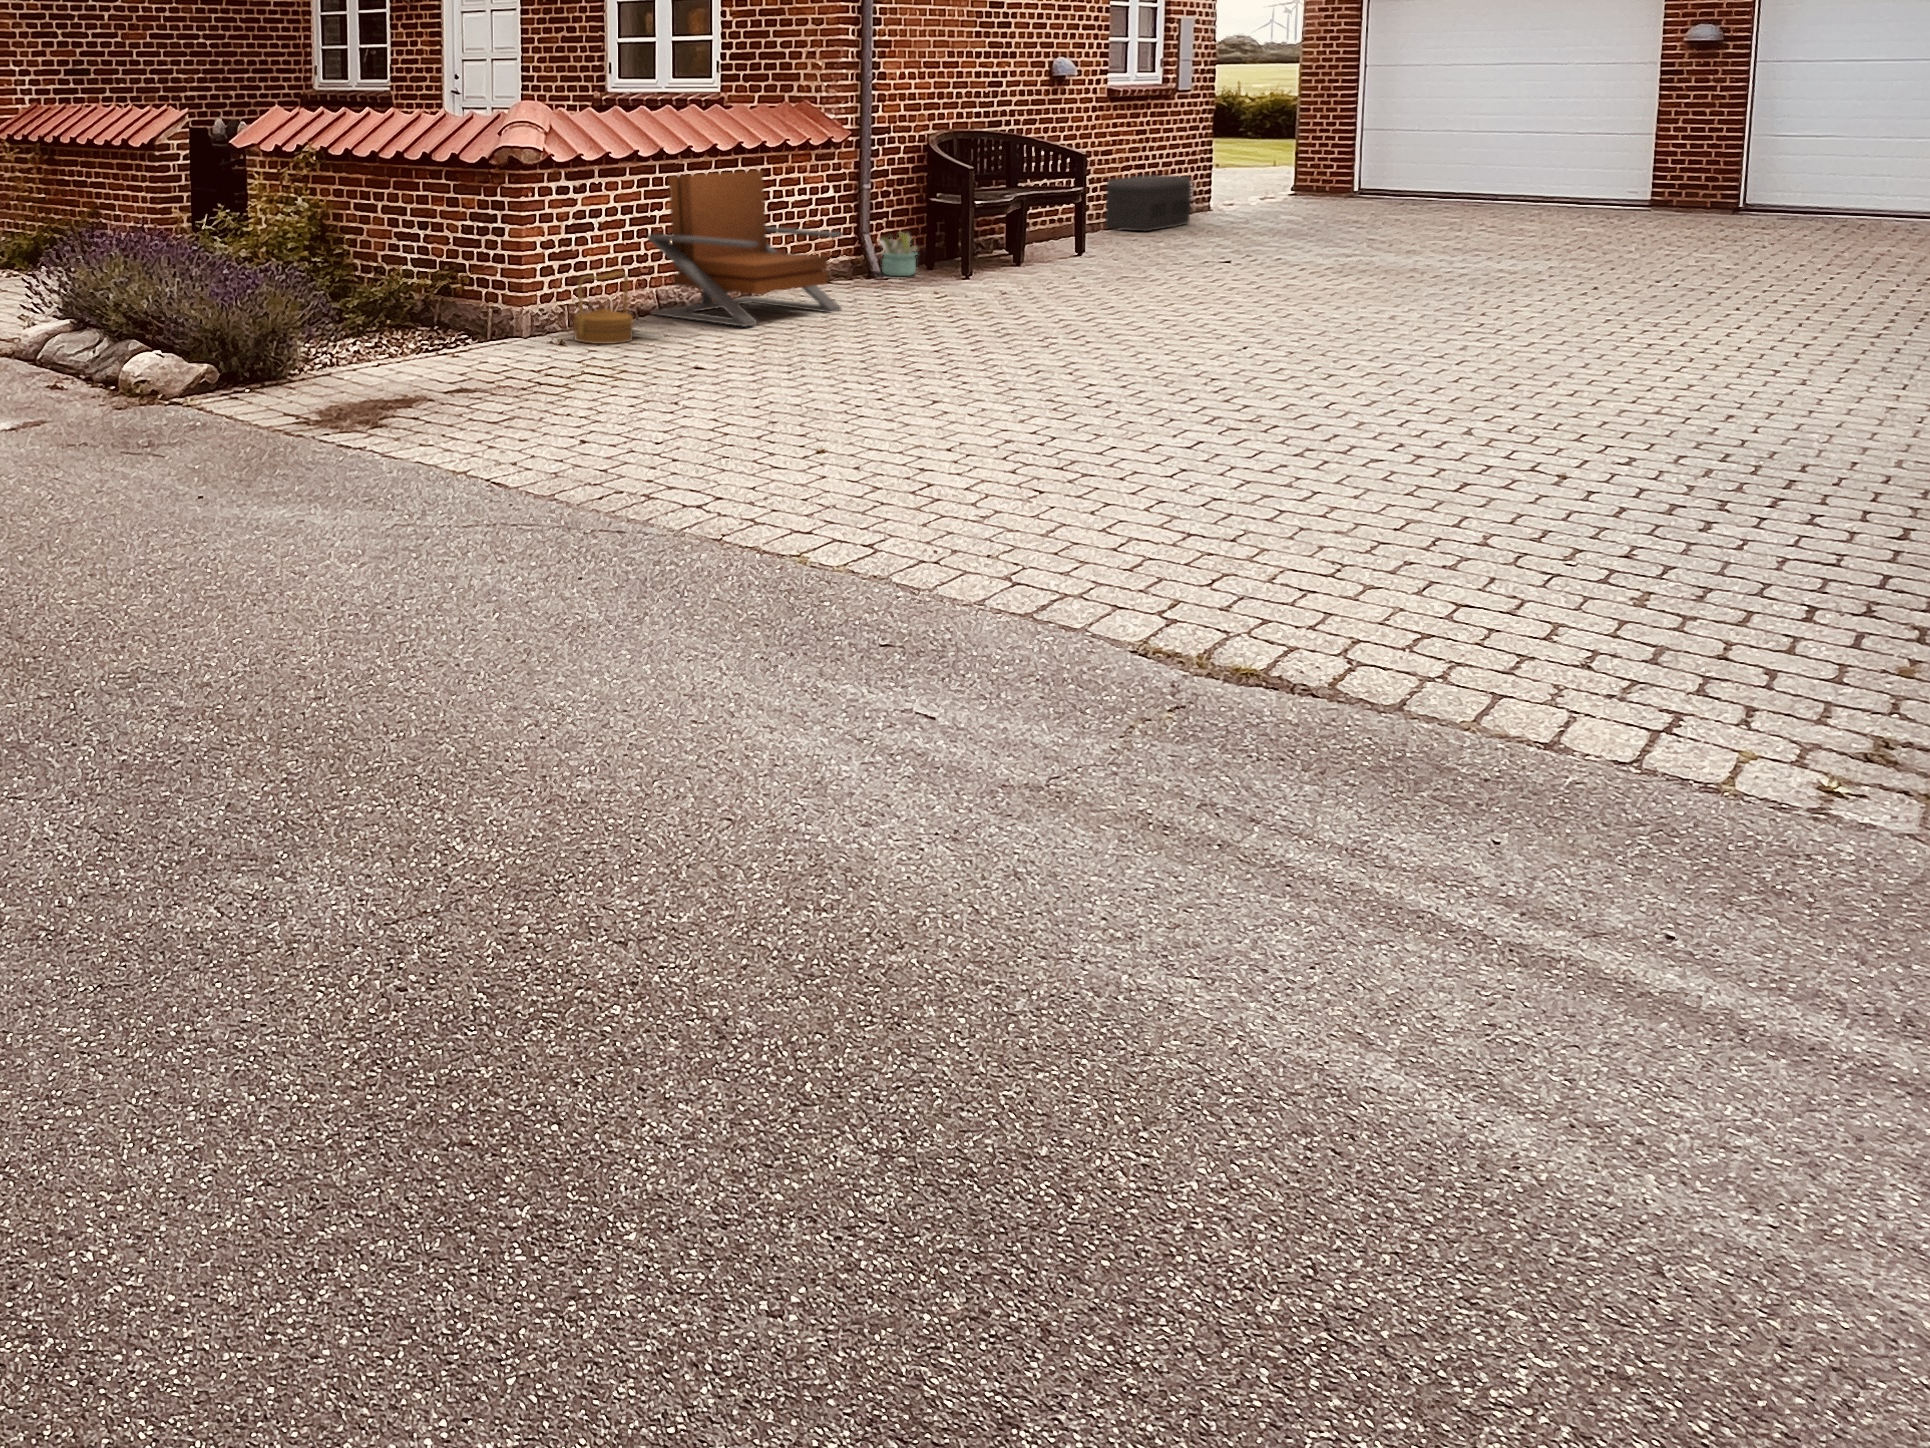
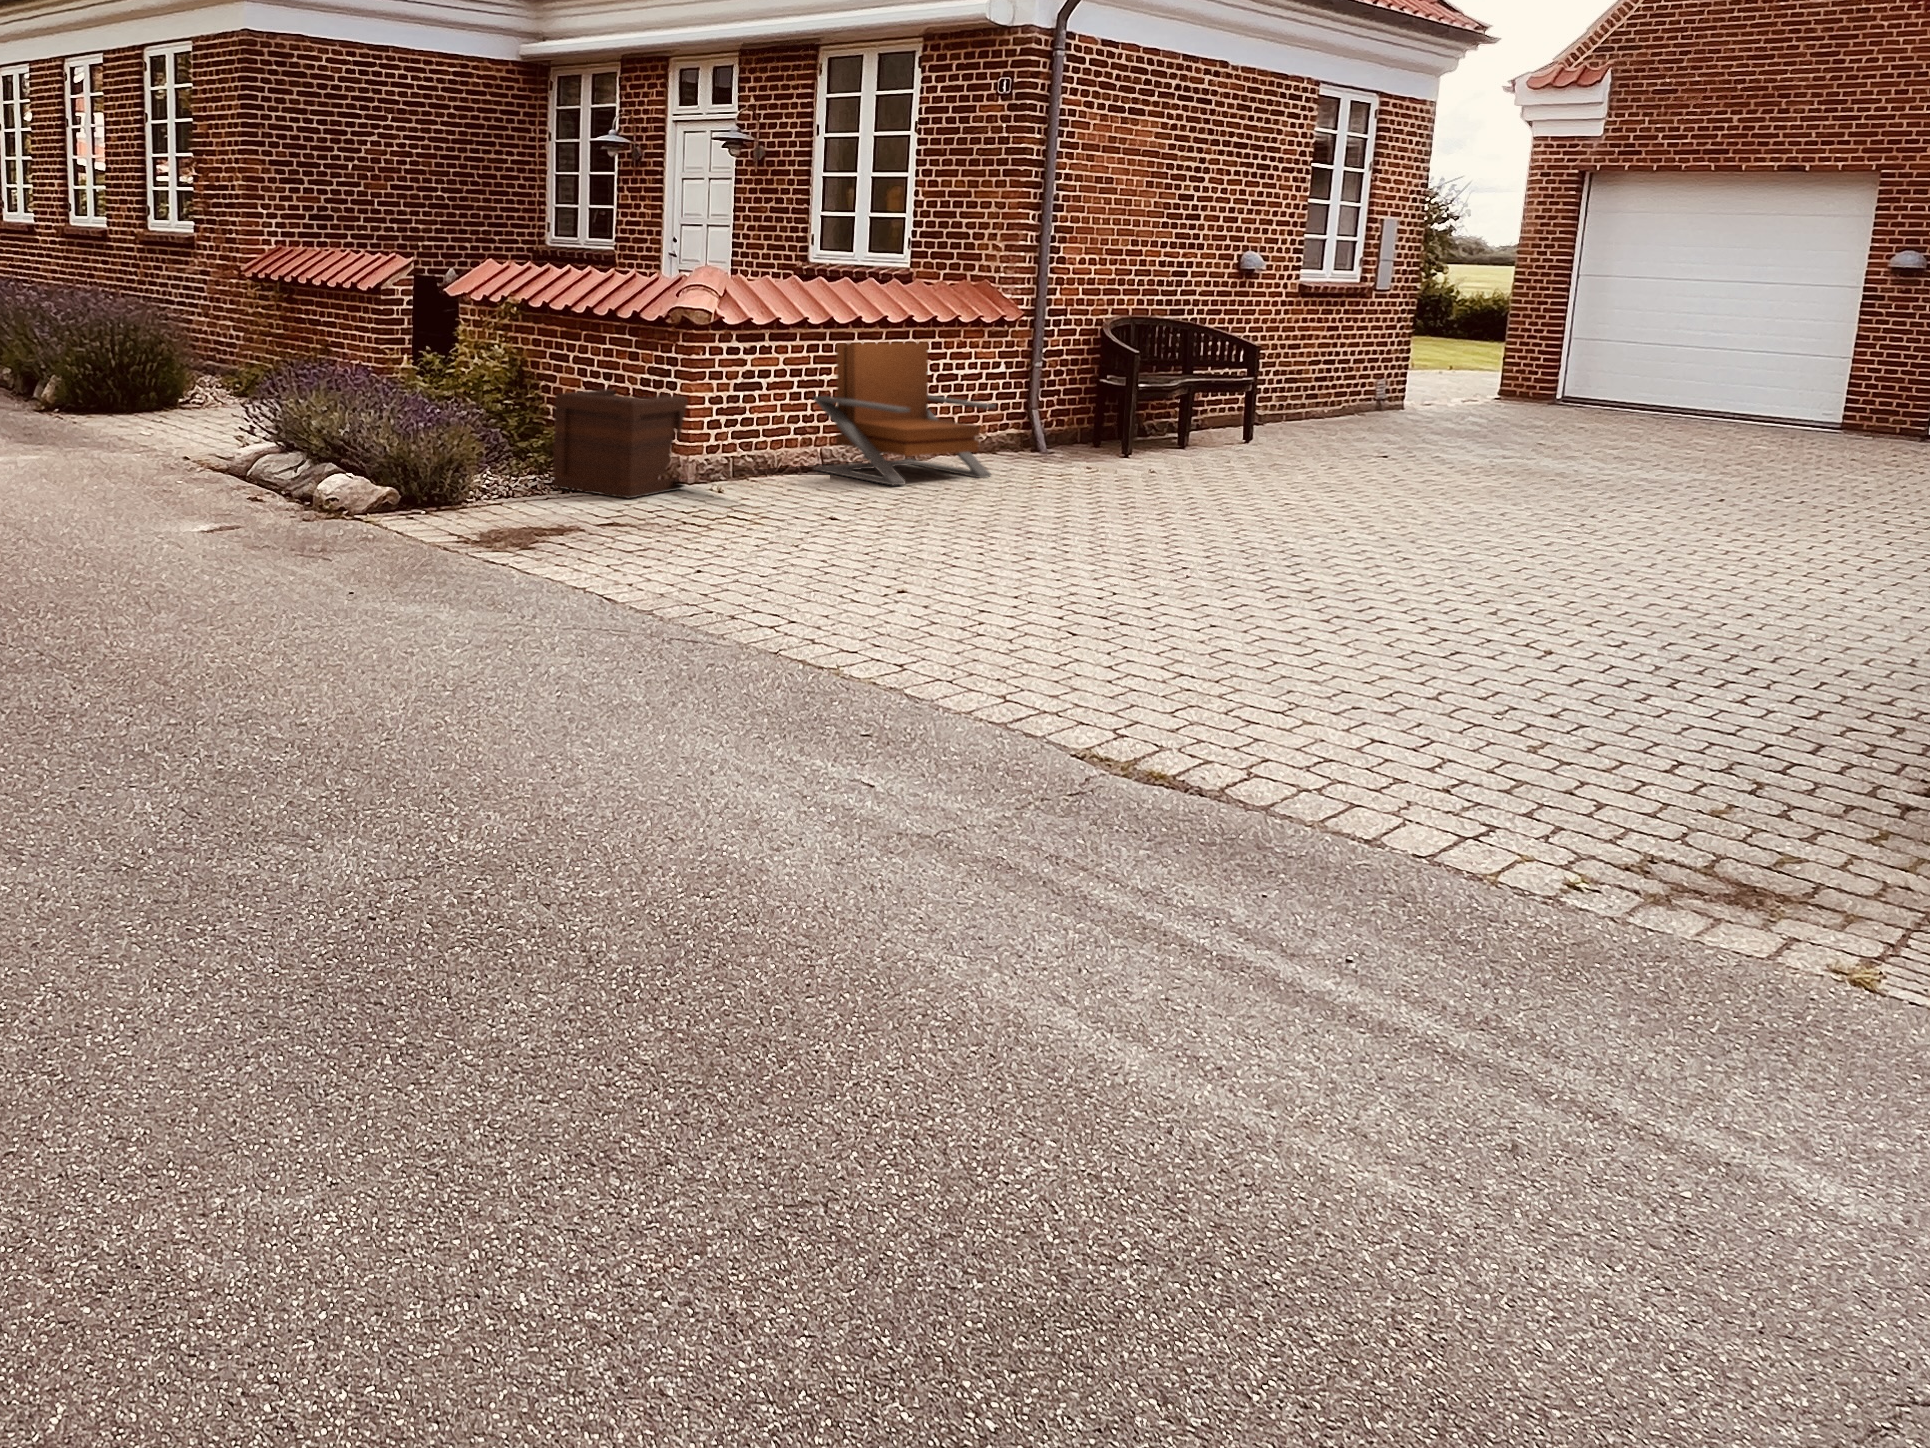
storage bench: present [1105,175,1191,231] -> none [1285,369,1375,422]
decorative plant: present [879,233,916,276] -> none [1045,409,1083,450]
wooden crate: none [373,239,518,359] -> present [553,389,688,499]
woven basket: present [574,272,634,344] -> none [737,429,793,494]

